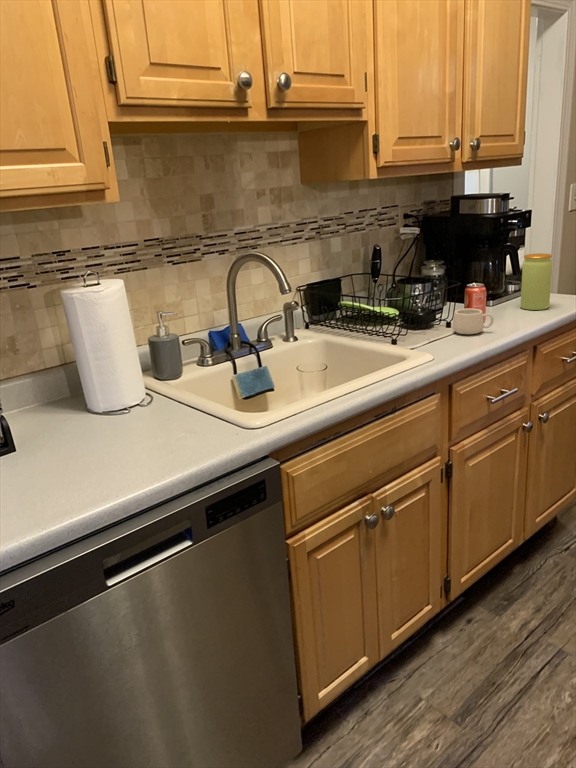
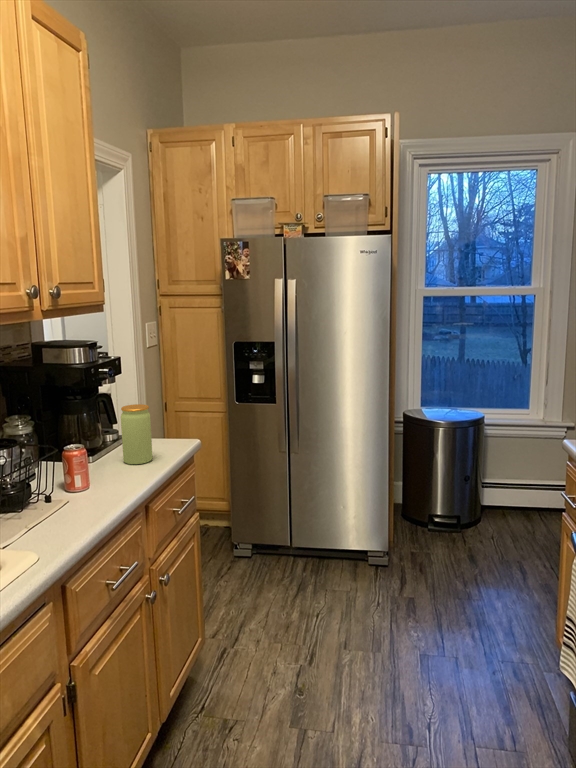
mug: present [453,309,494,334] -> none [54,477,102,511]

